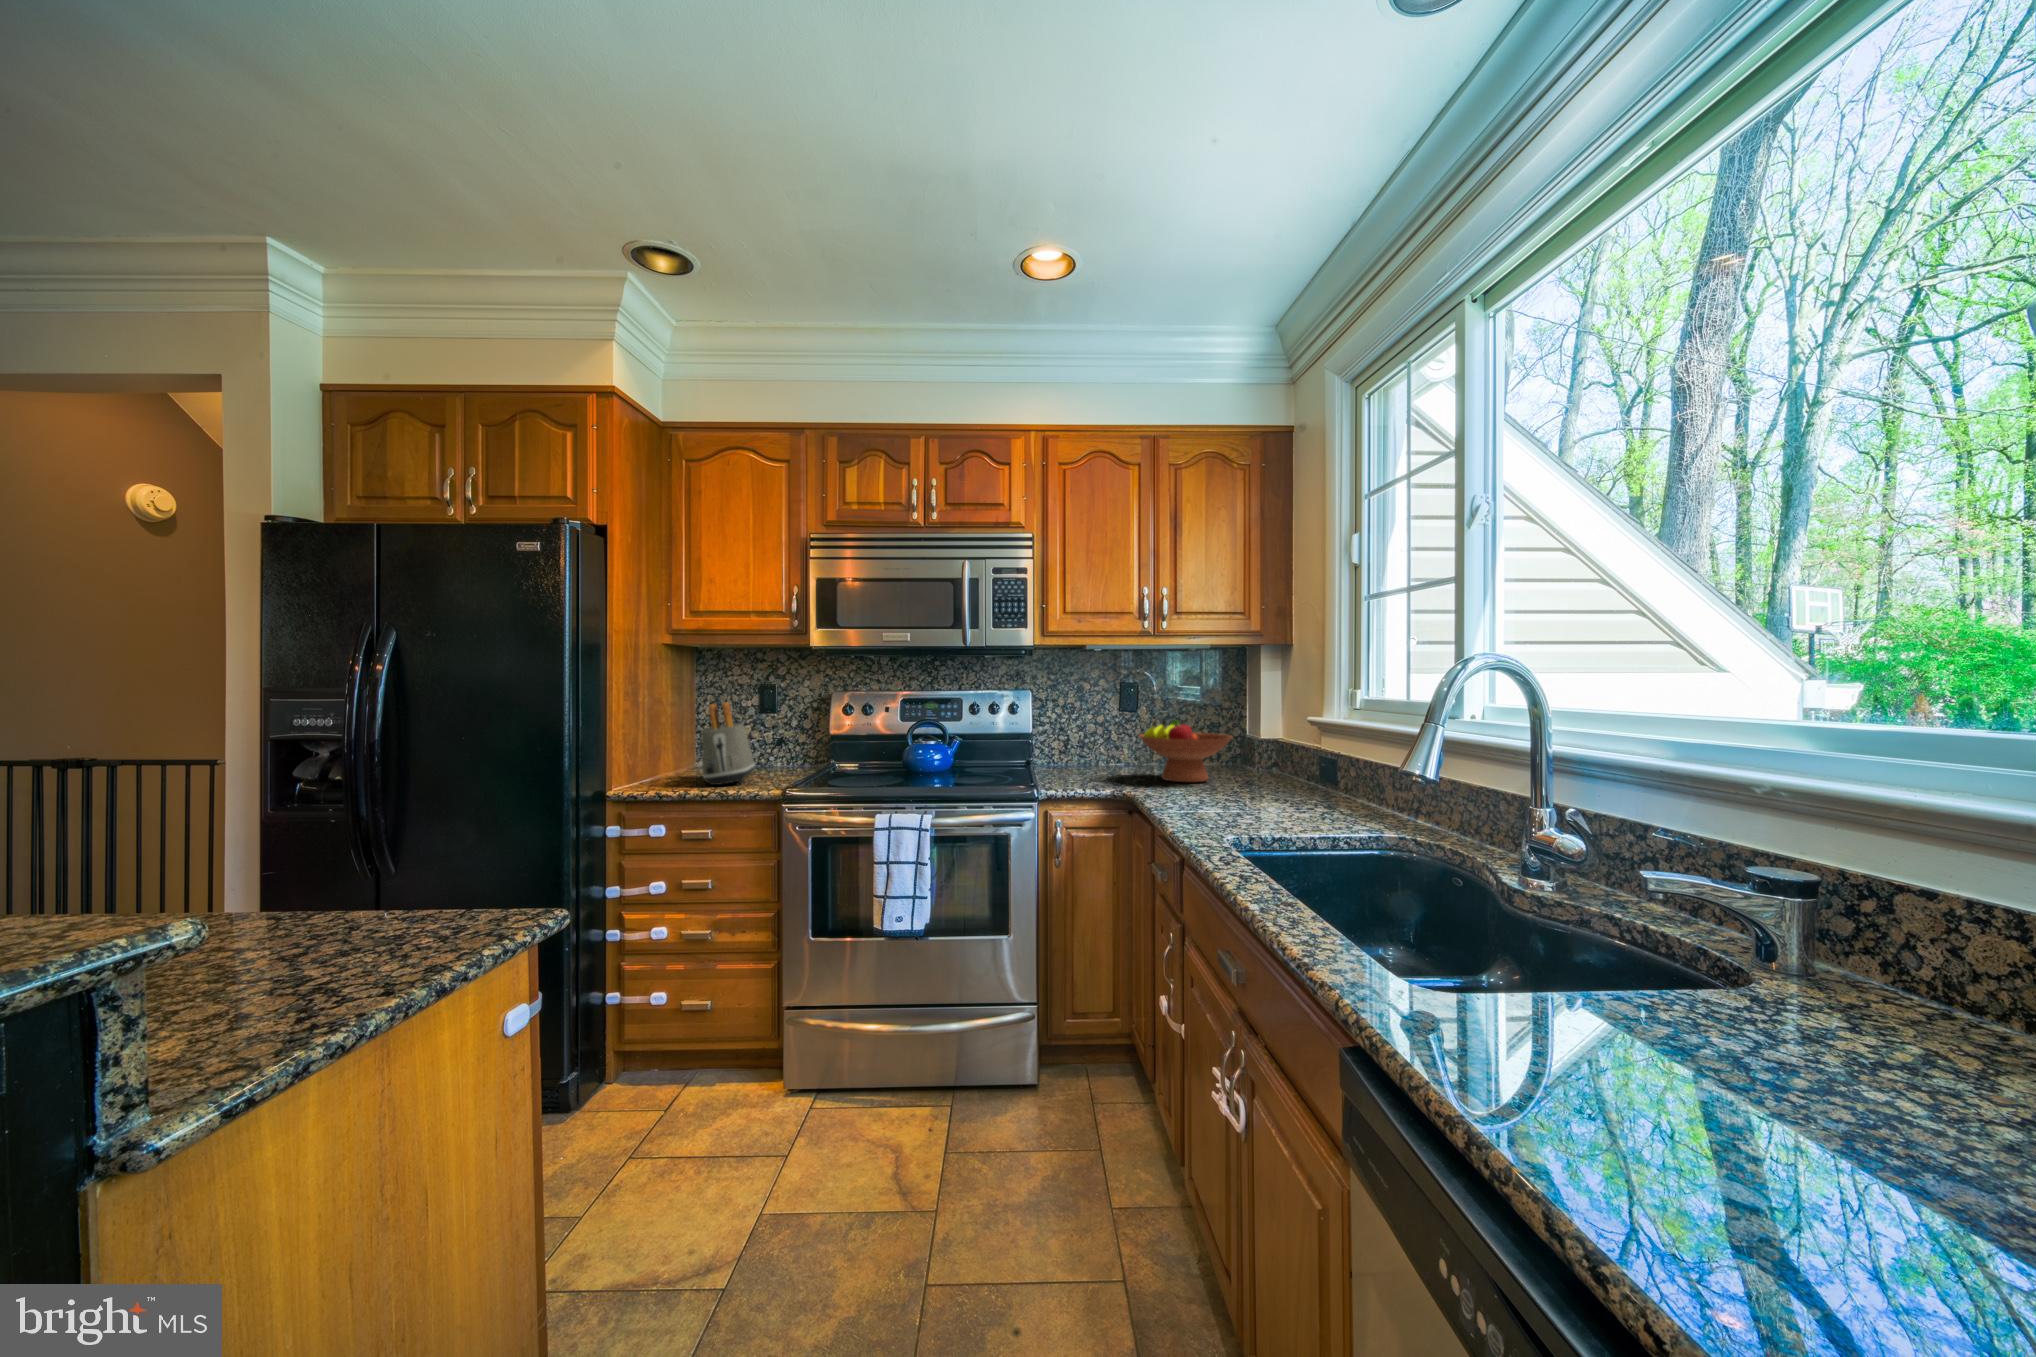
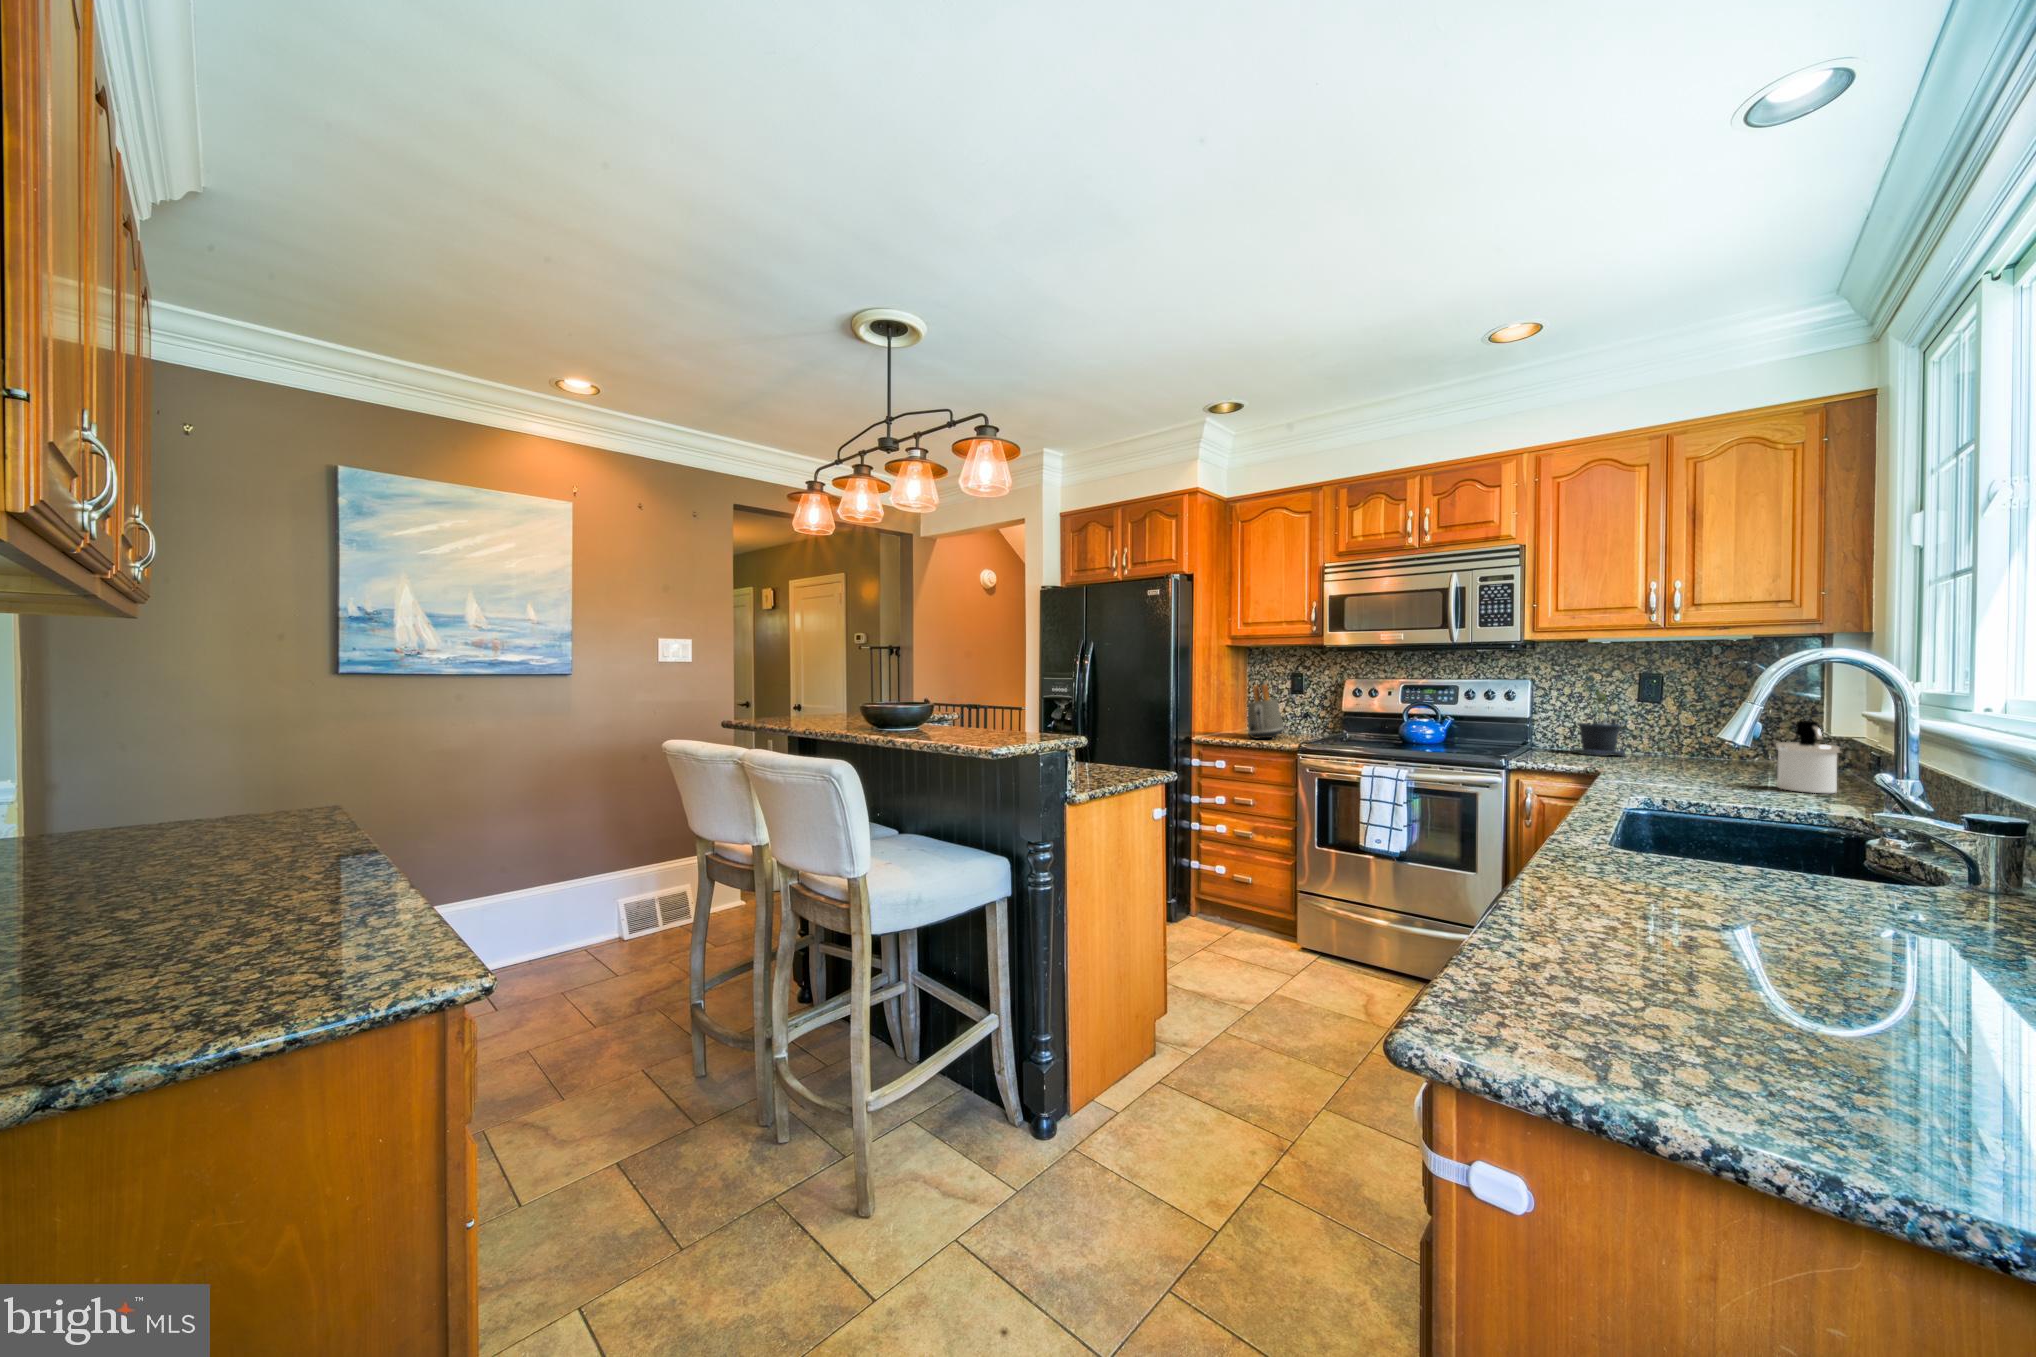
potted plant: none [1068,691,1115,771] -> present [1573,682,1625,756]
fruit bowl: present [1139,720,1232,782] -> none [1636,708,1762,771]
soap dispenser: none [1273,730,1319,802] -> present [1776,721,1840,793]

